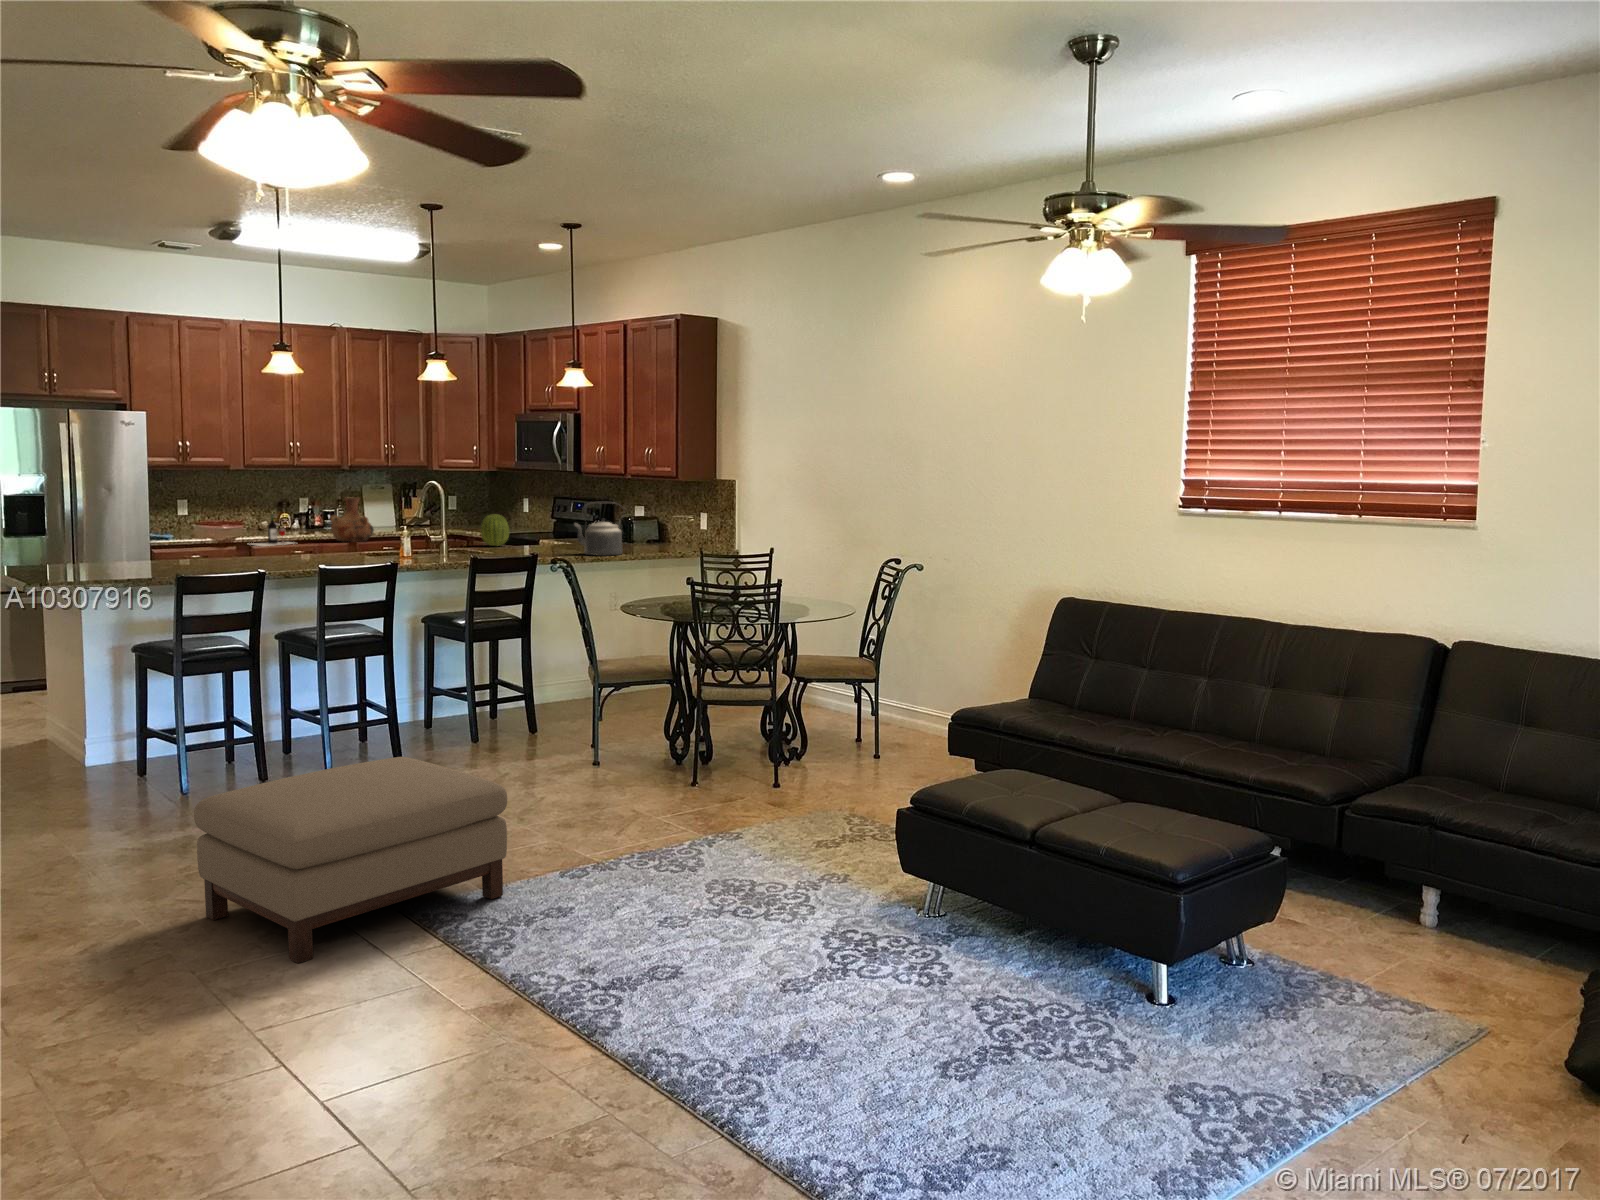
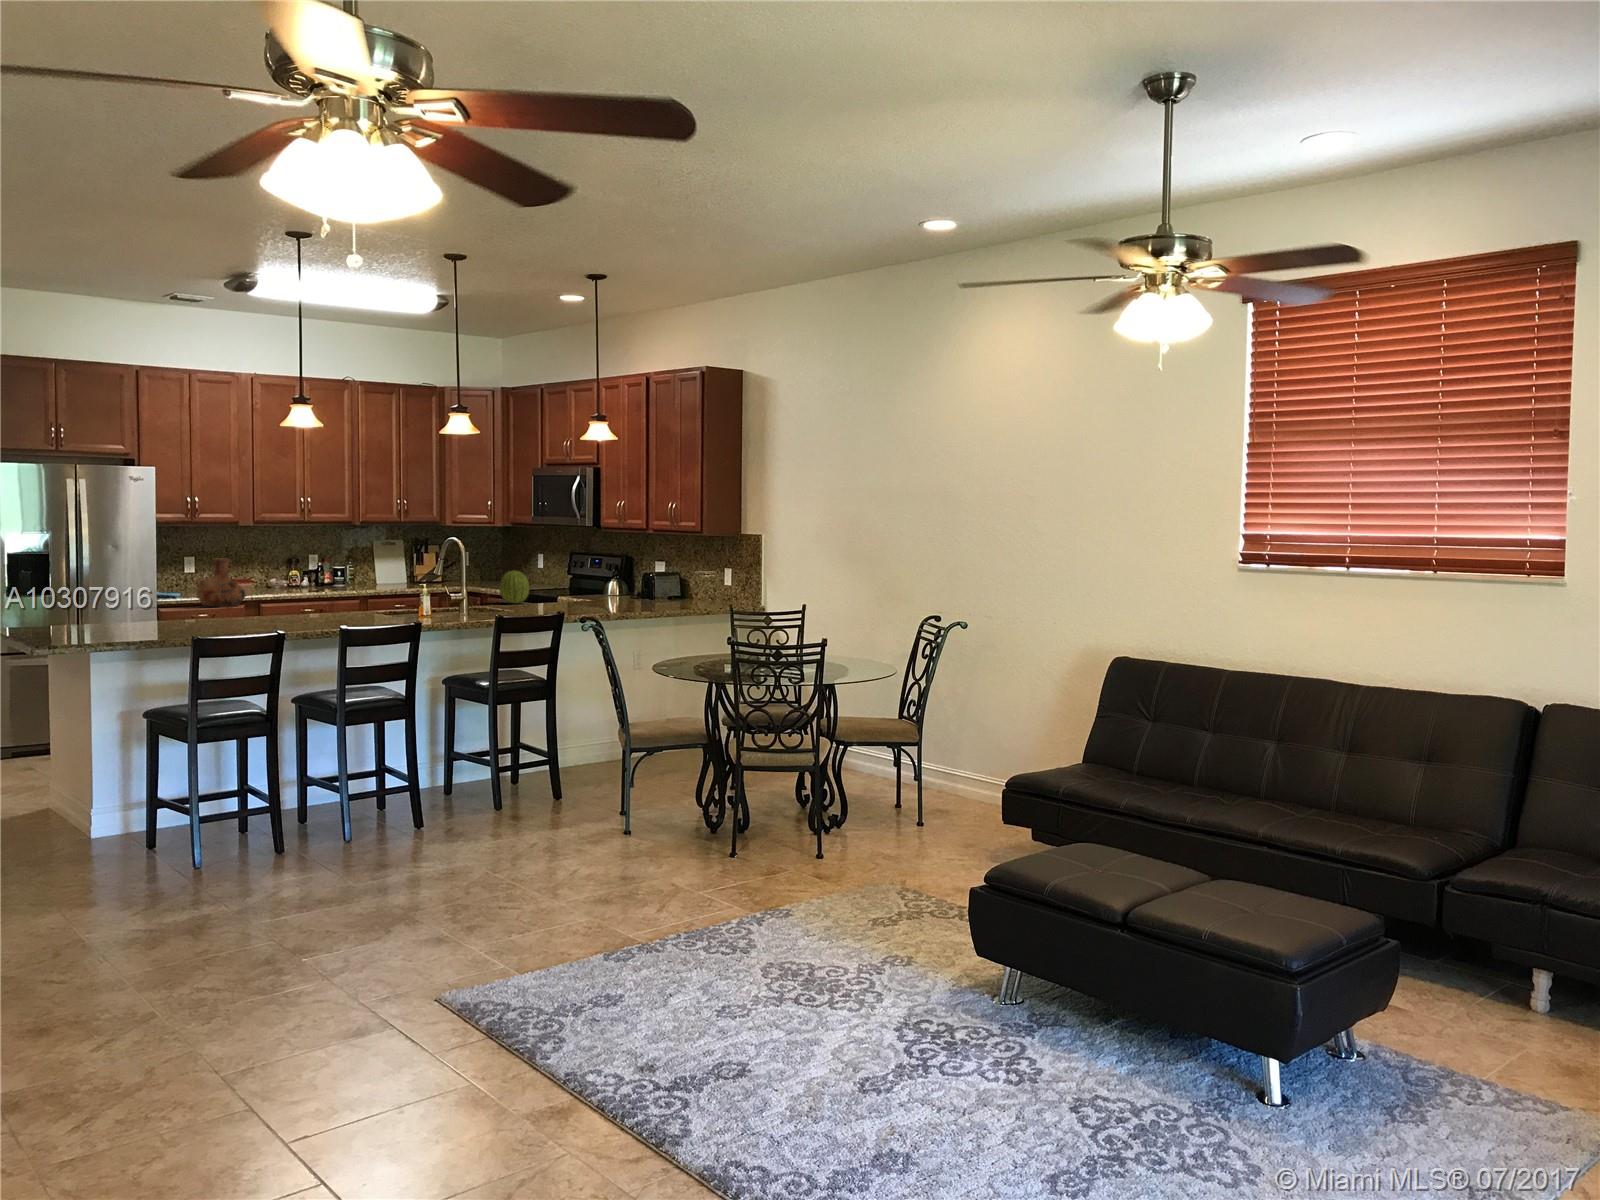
vase: present [330,497,374,542] -> present [196,558,245,607]
kettle: present [575,502,624,556] -> none [598,558,650,613]
wine bottle: present [251,515,293,546] -> none [256,572,321,604]
ottoman: present [194,757,507,963] -> none [215,829,550,1062]

